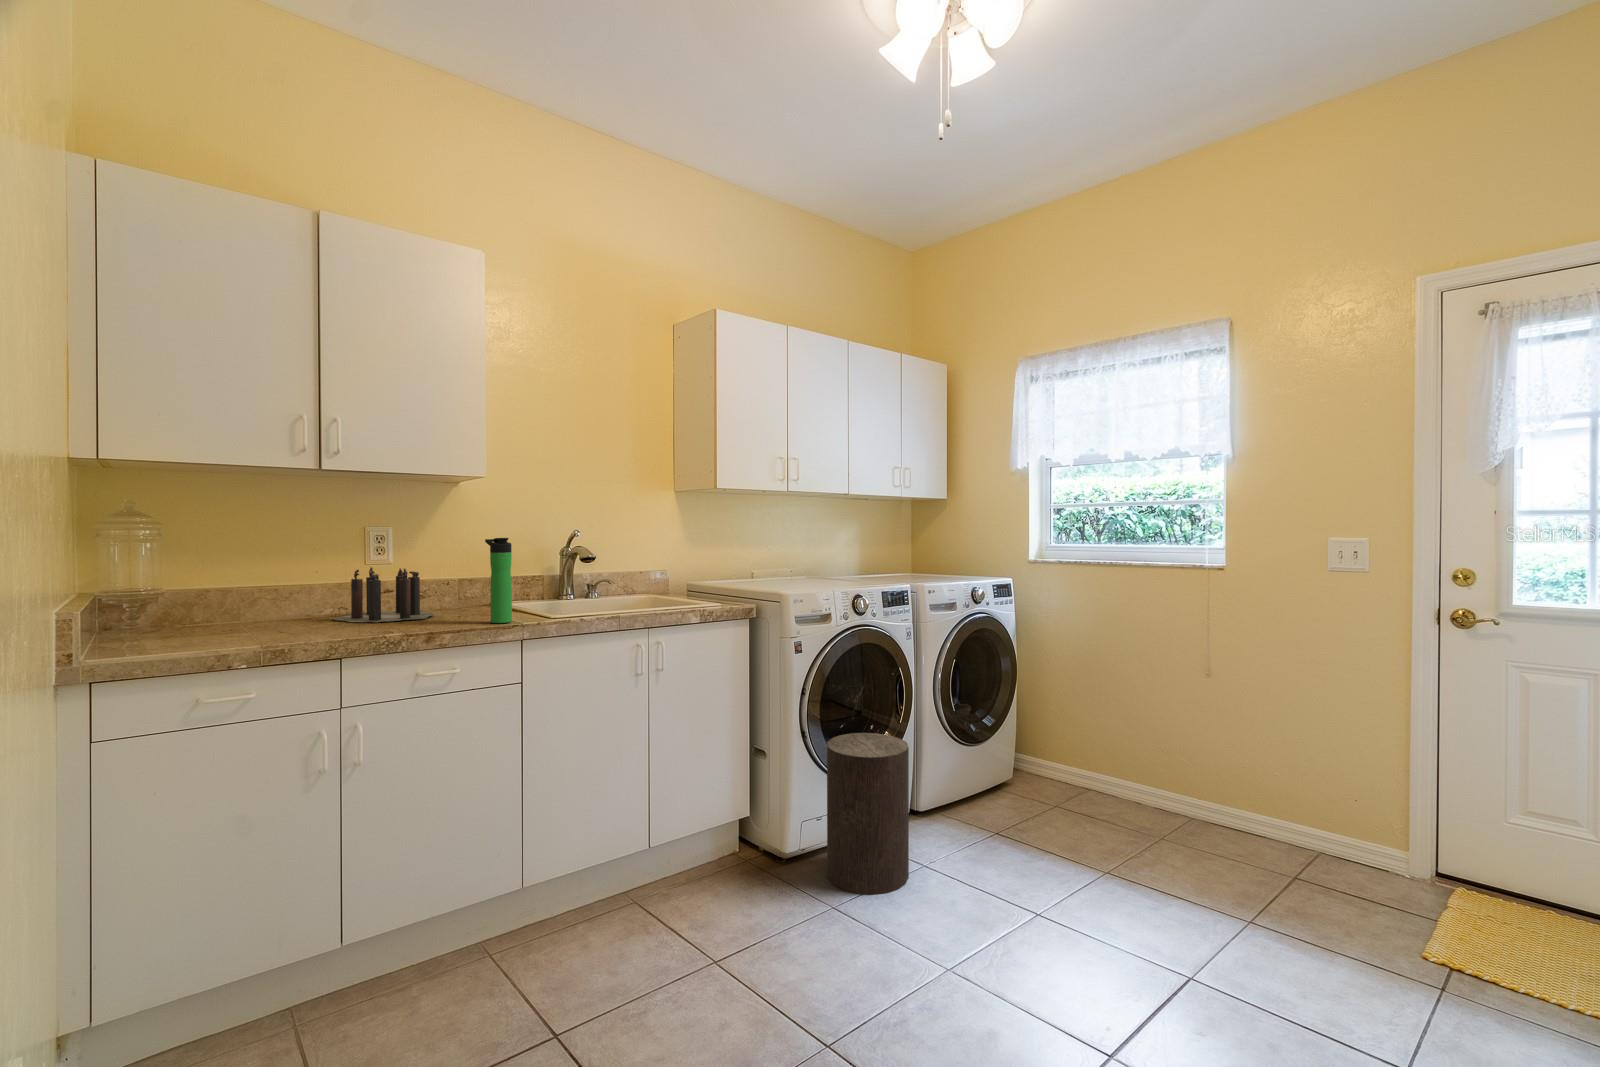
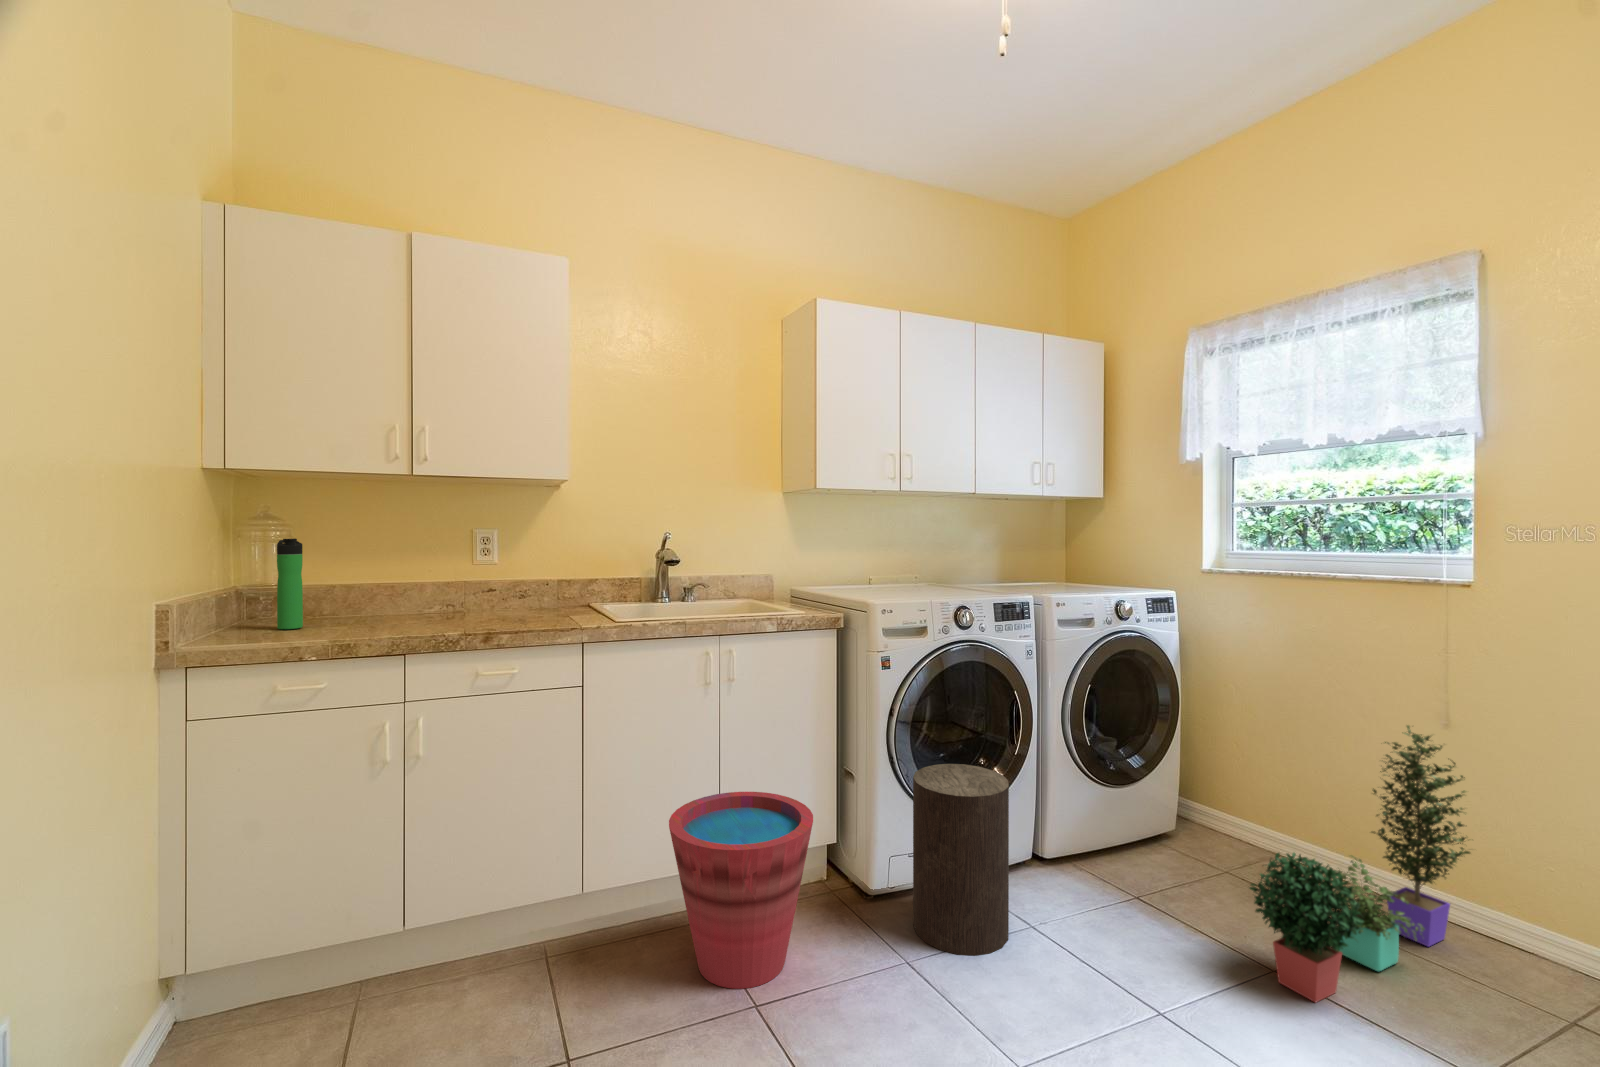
bottle: present [485,538,512,623] -> present [277,539,303,629]
candle: present [333,567,434,622] -> none [427,567,546,620]
potted plant: none [1089,675,1230,888] -> present [1249,725,1470,1002]
bucket: none [617,773,753,952] -> present [669,792,813,989]

